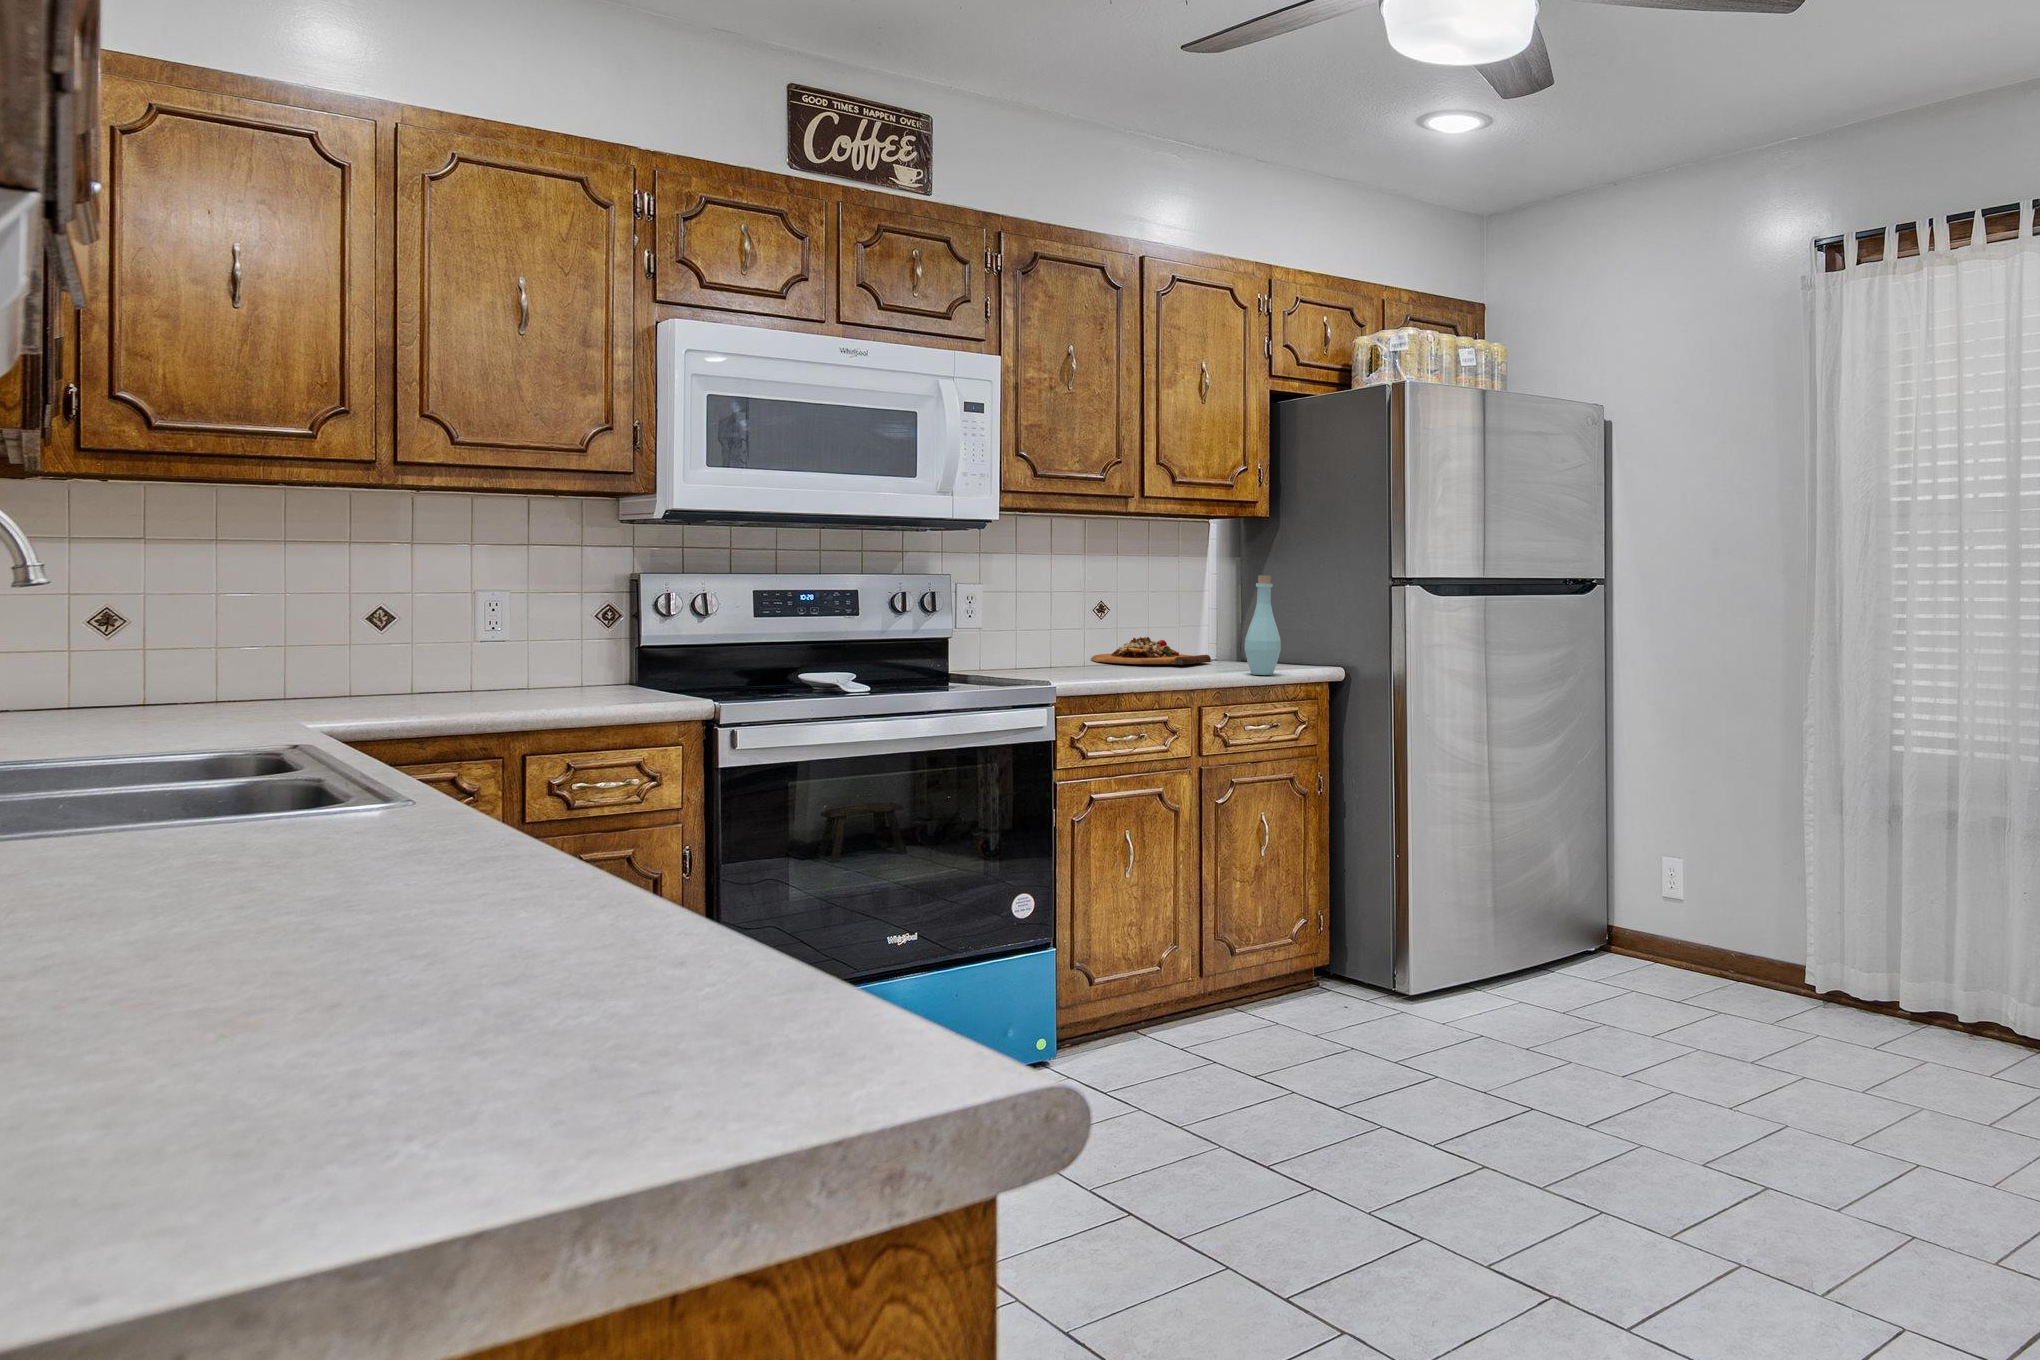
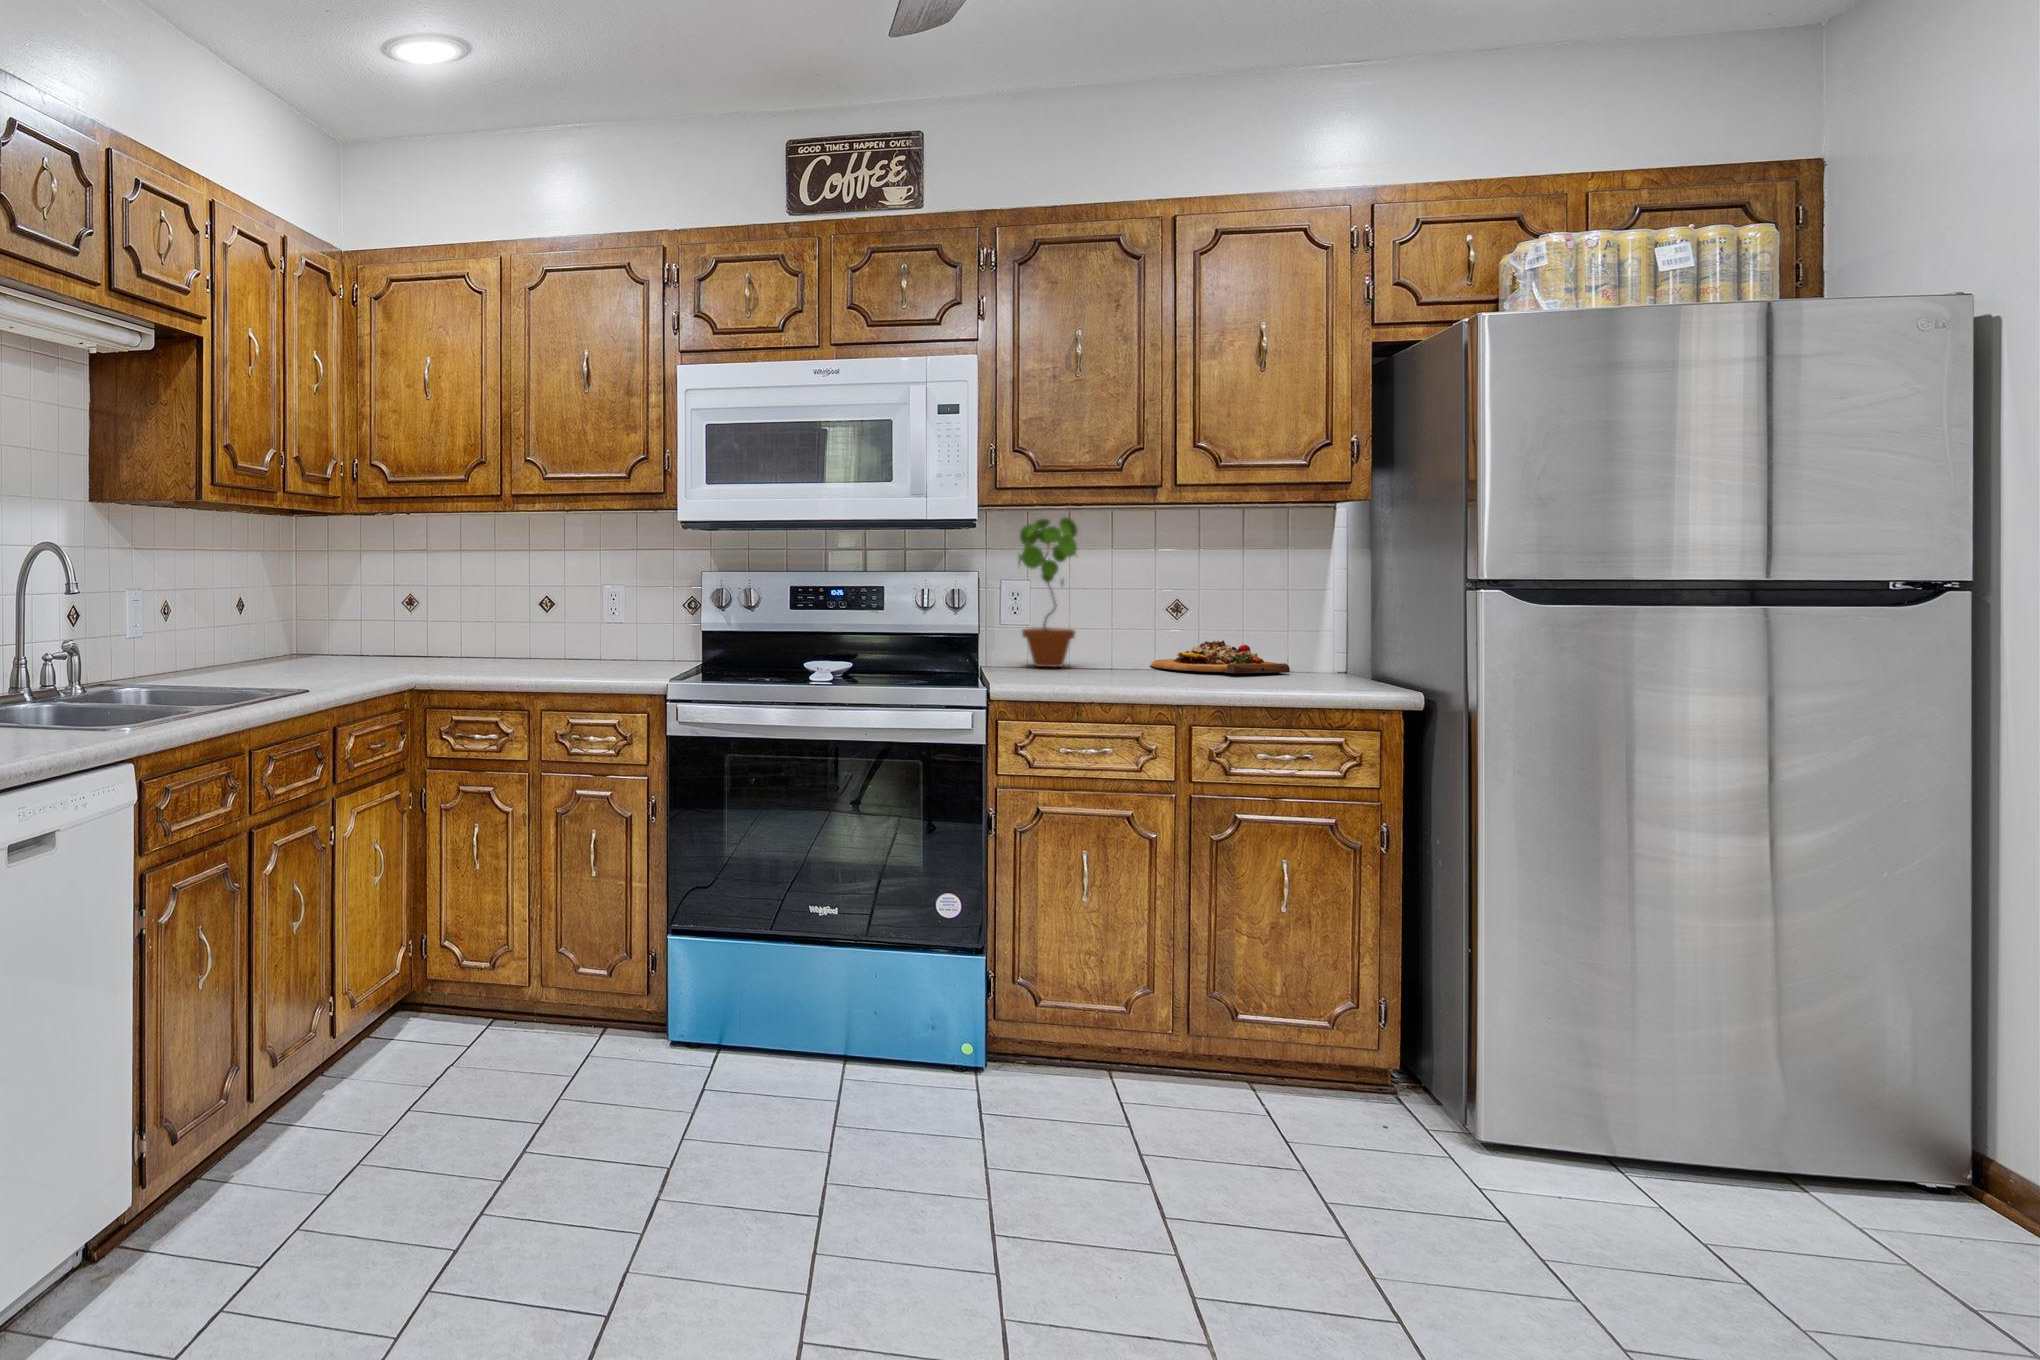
potted plant: none [989,523,1052,666] -> present [1019,517,1077,667]
bottle: present [1244,575,1281,675] -> none [1288,568,1338,690]

